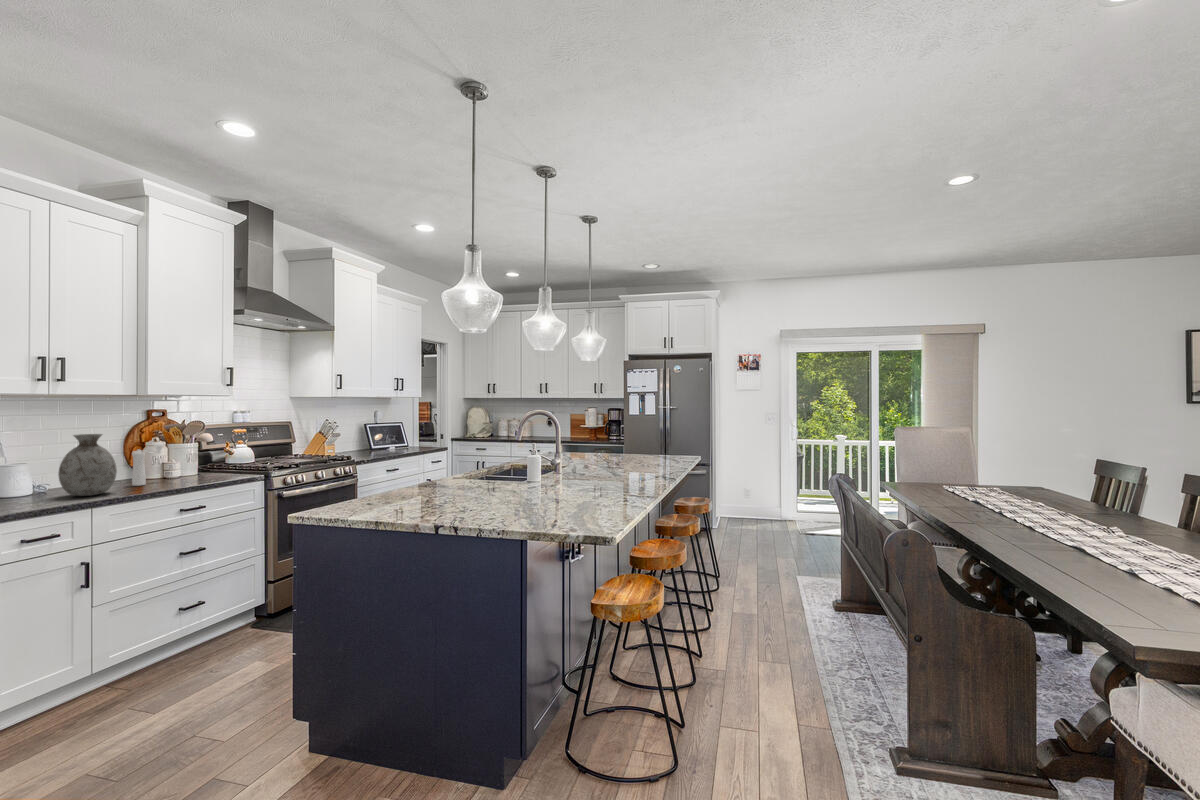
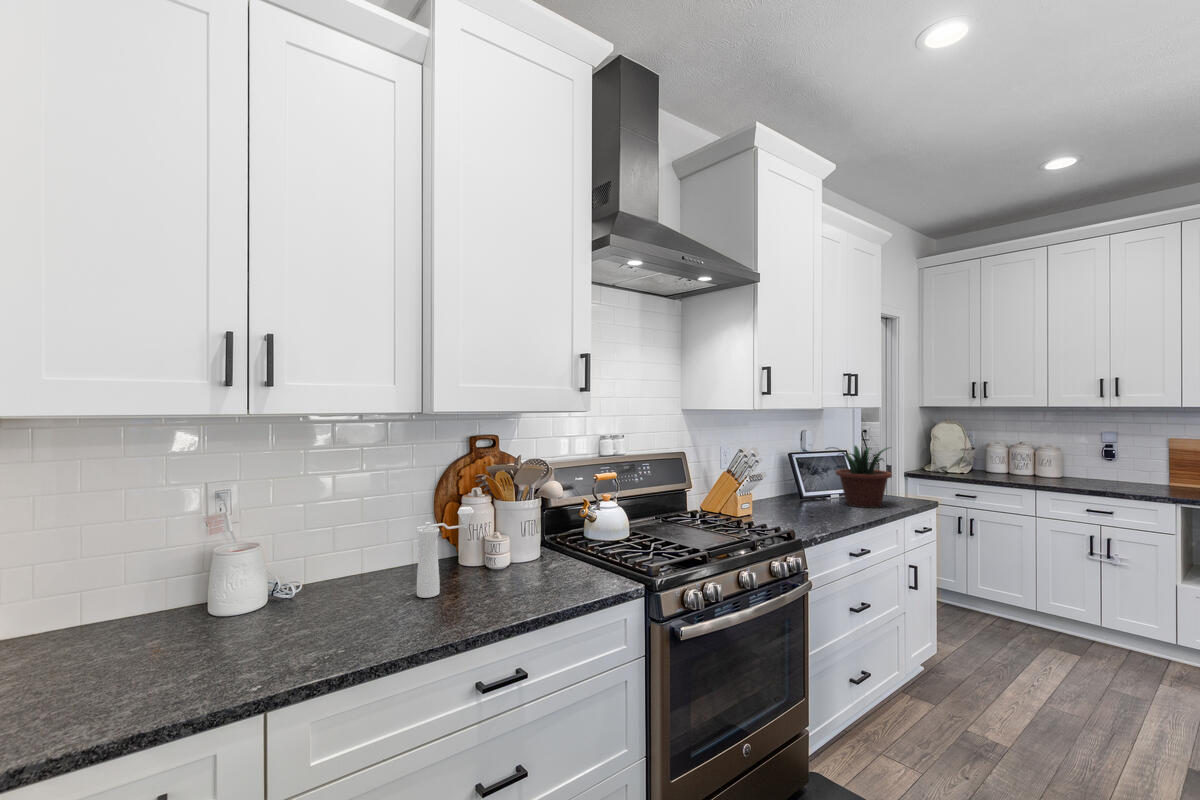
potted plant: none [383,419,422,452] -> present [827,446,892,508]
vase: present [58,434,117,496] -> none [265,497,369,640]

